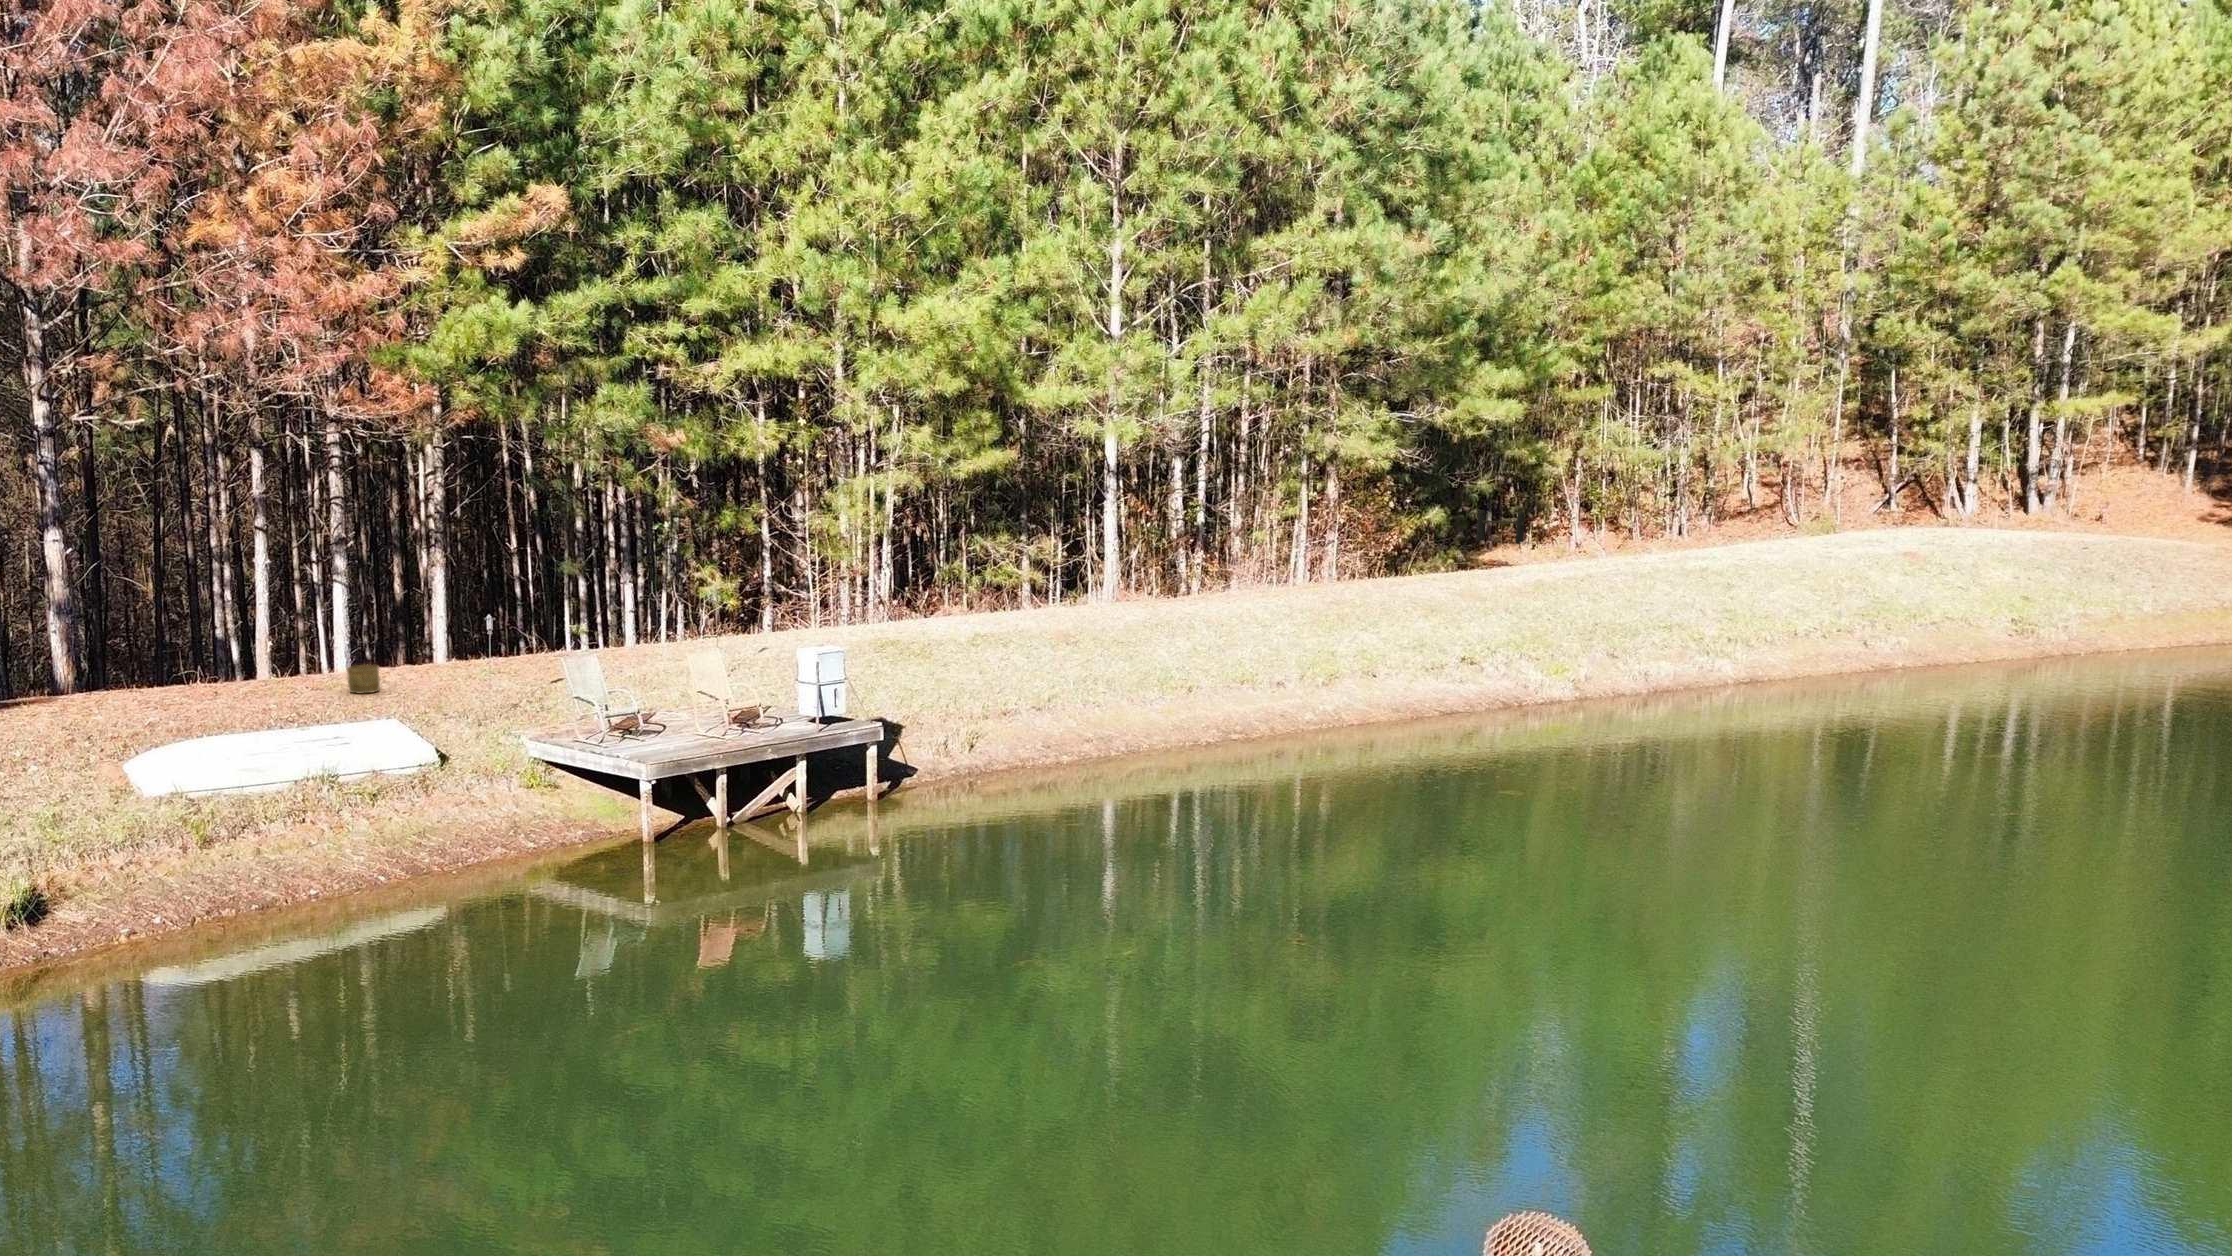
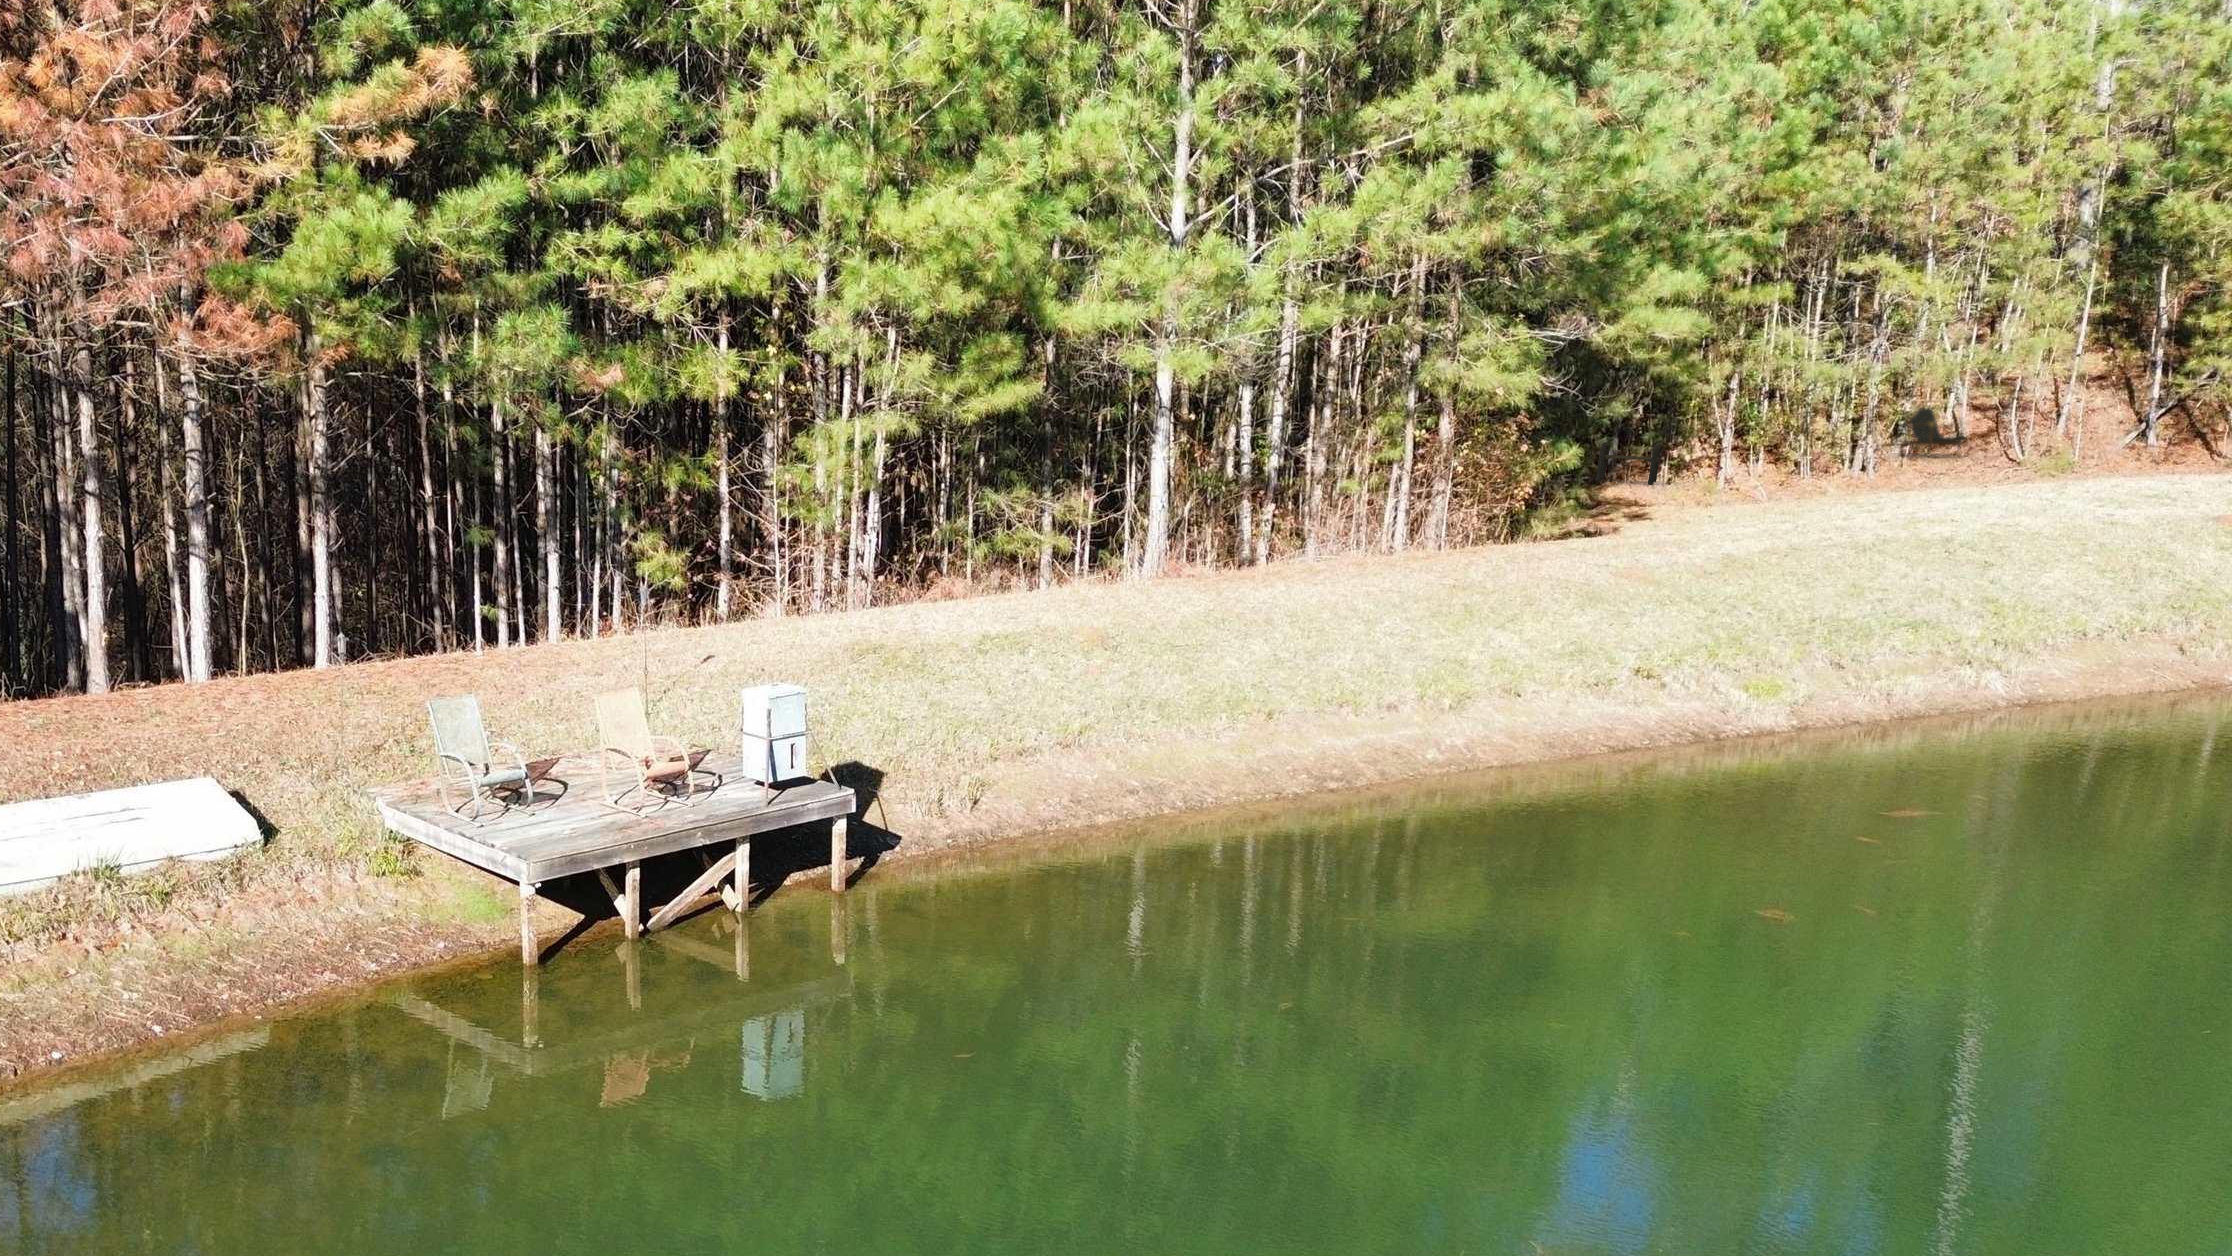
lounge chair: none [1710,482,1755,521] -> present [1903,408,1964,453]
wooden bucket: present [347,665,380,694] -> none [170,684,212,723]

